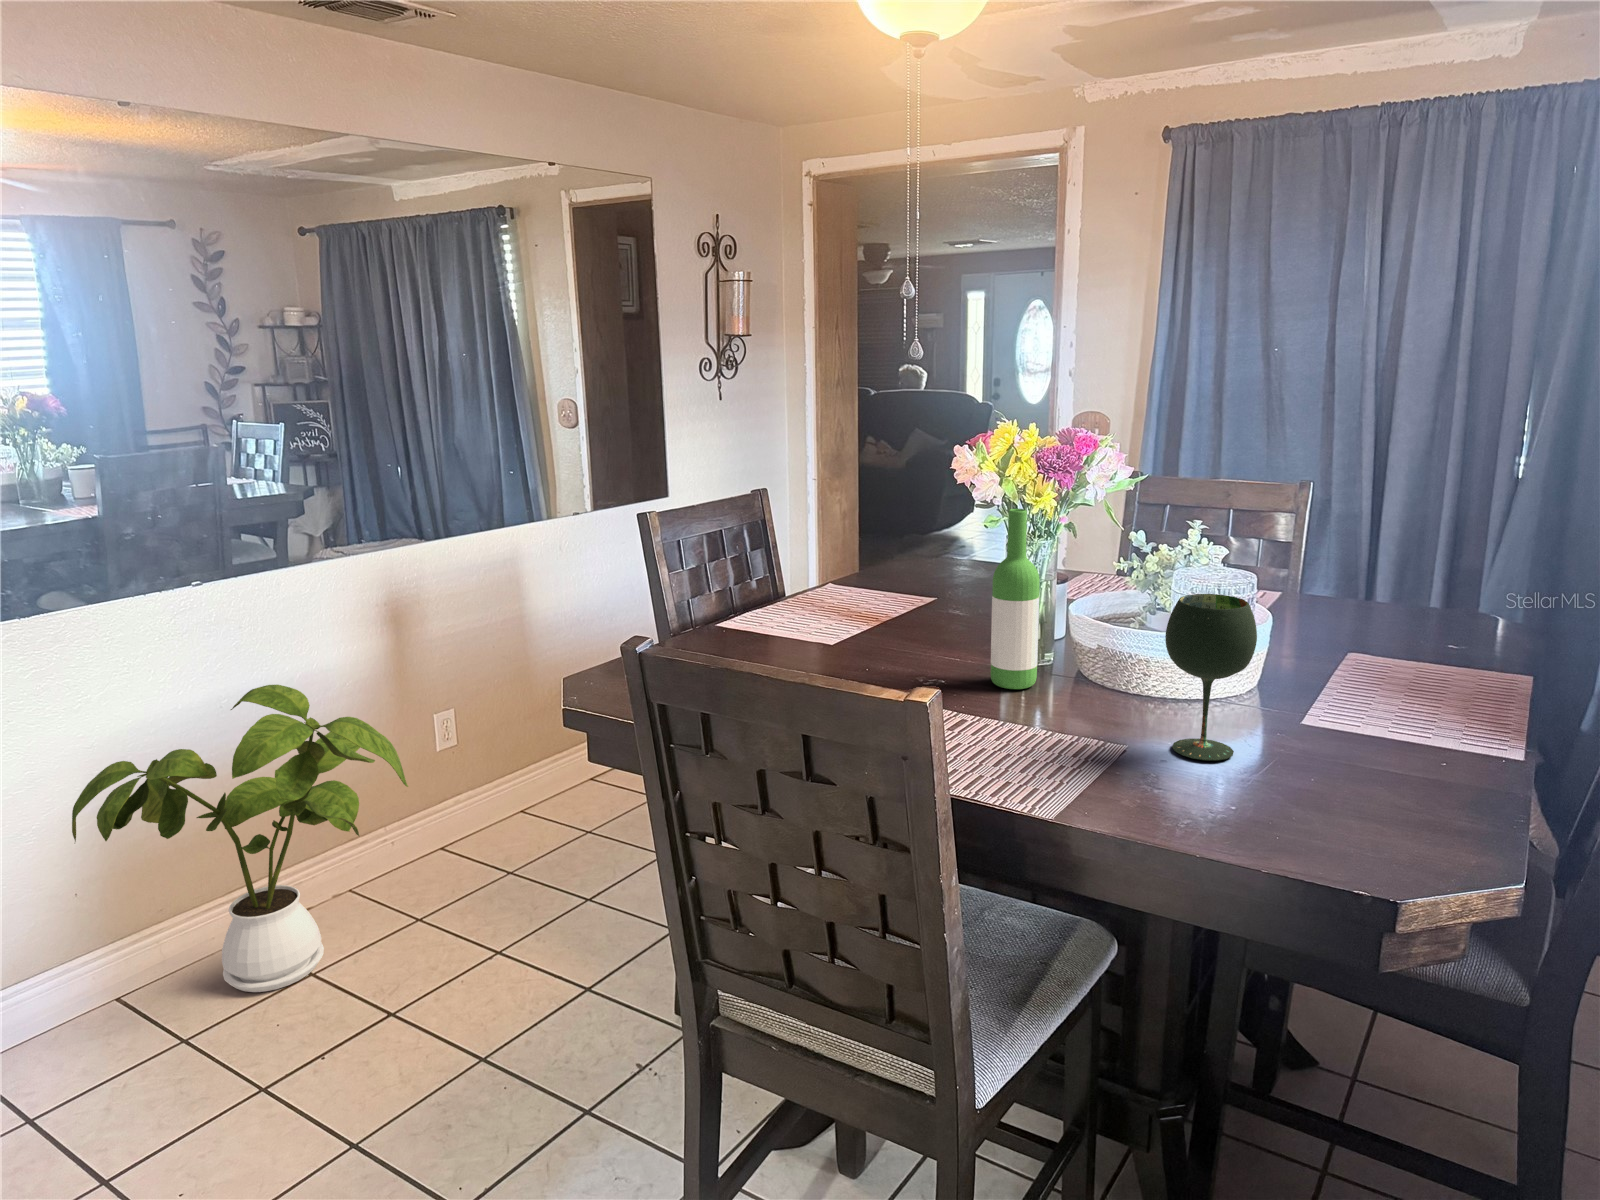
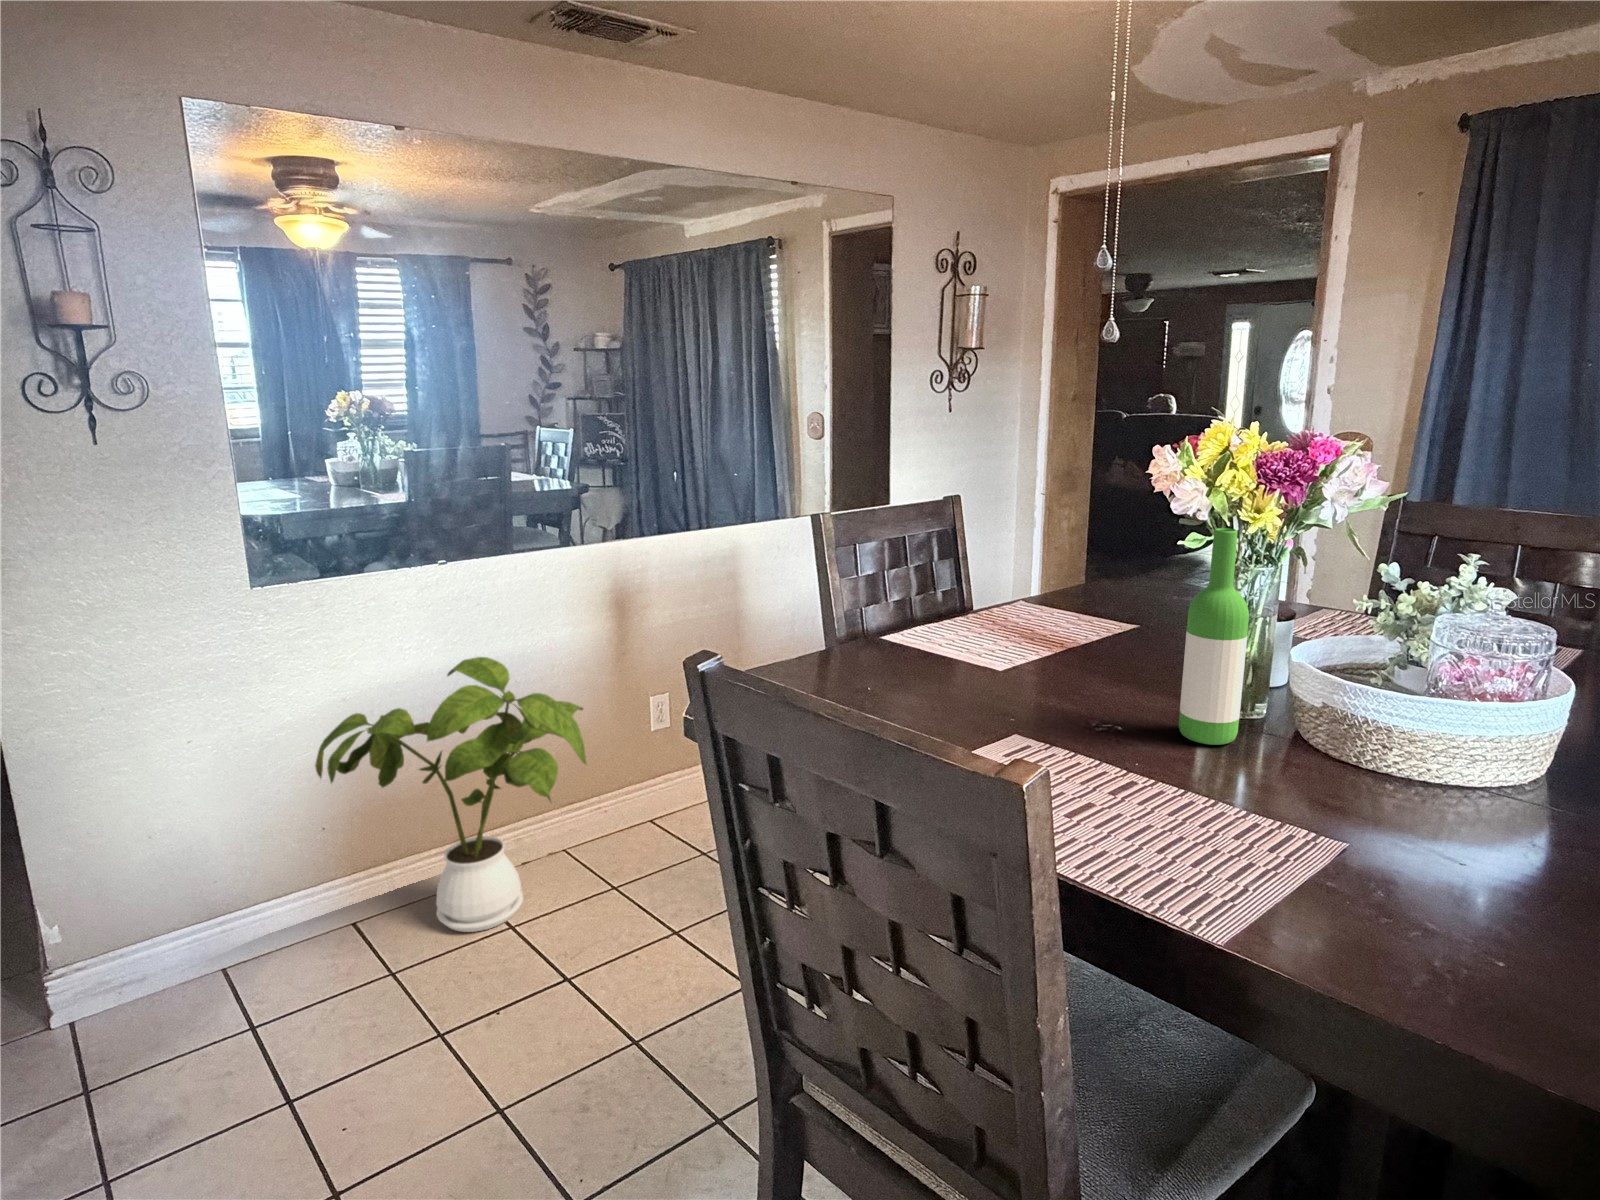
wine glass: present [1165,594,1257,761] -> none [1415,653,1562,884]

